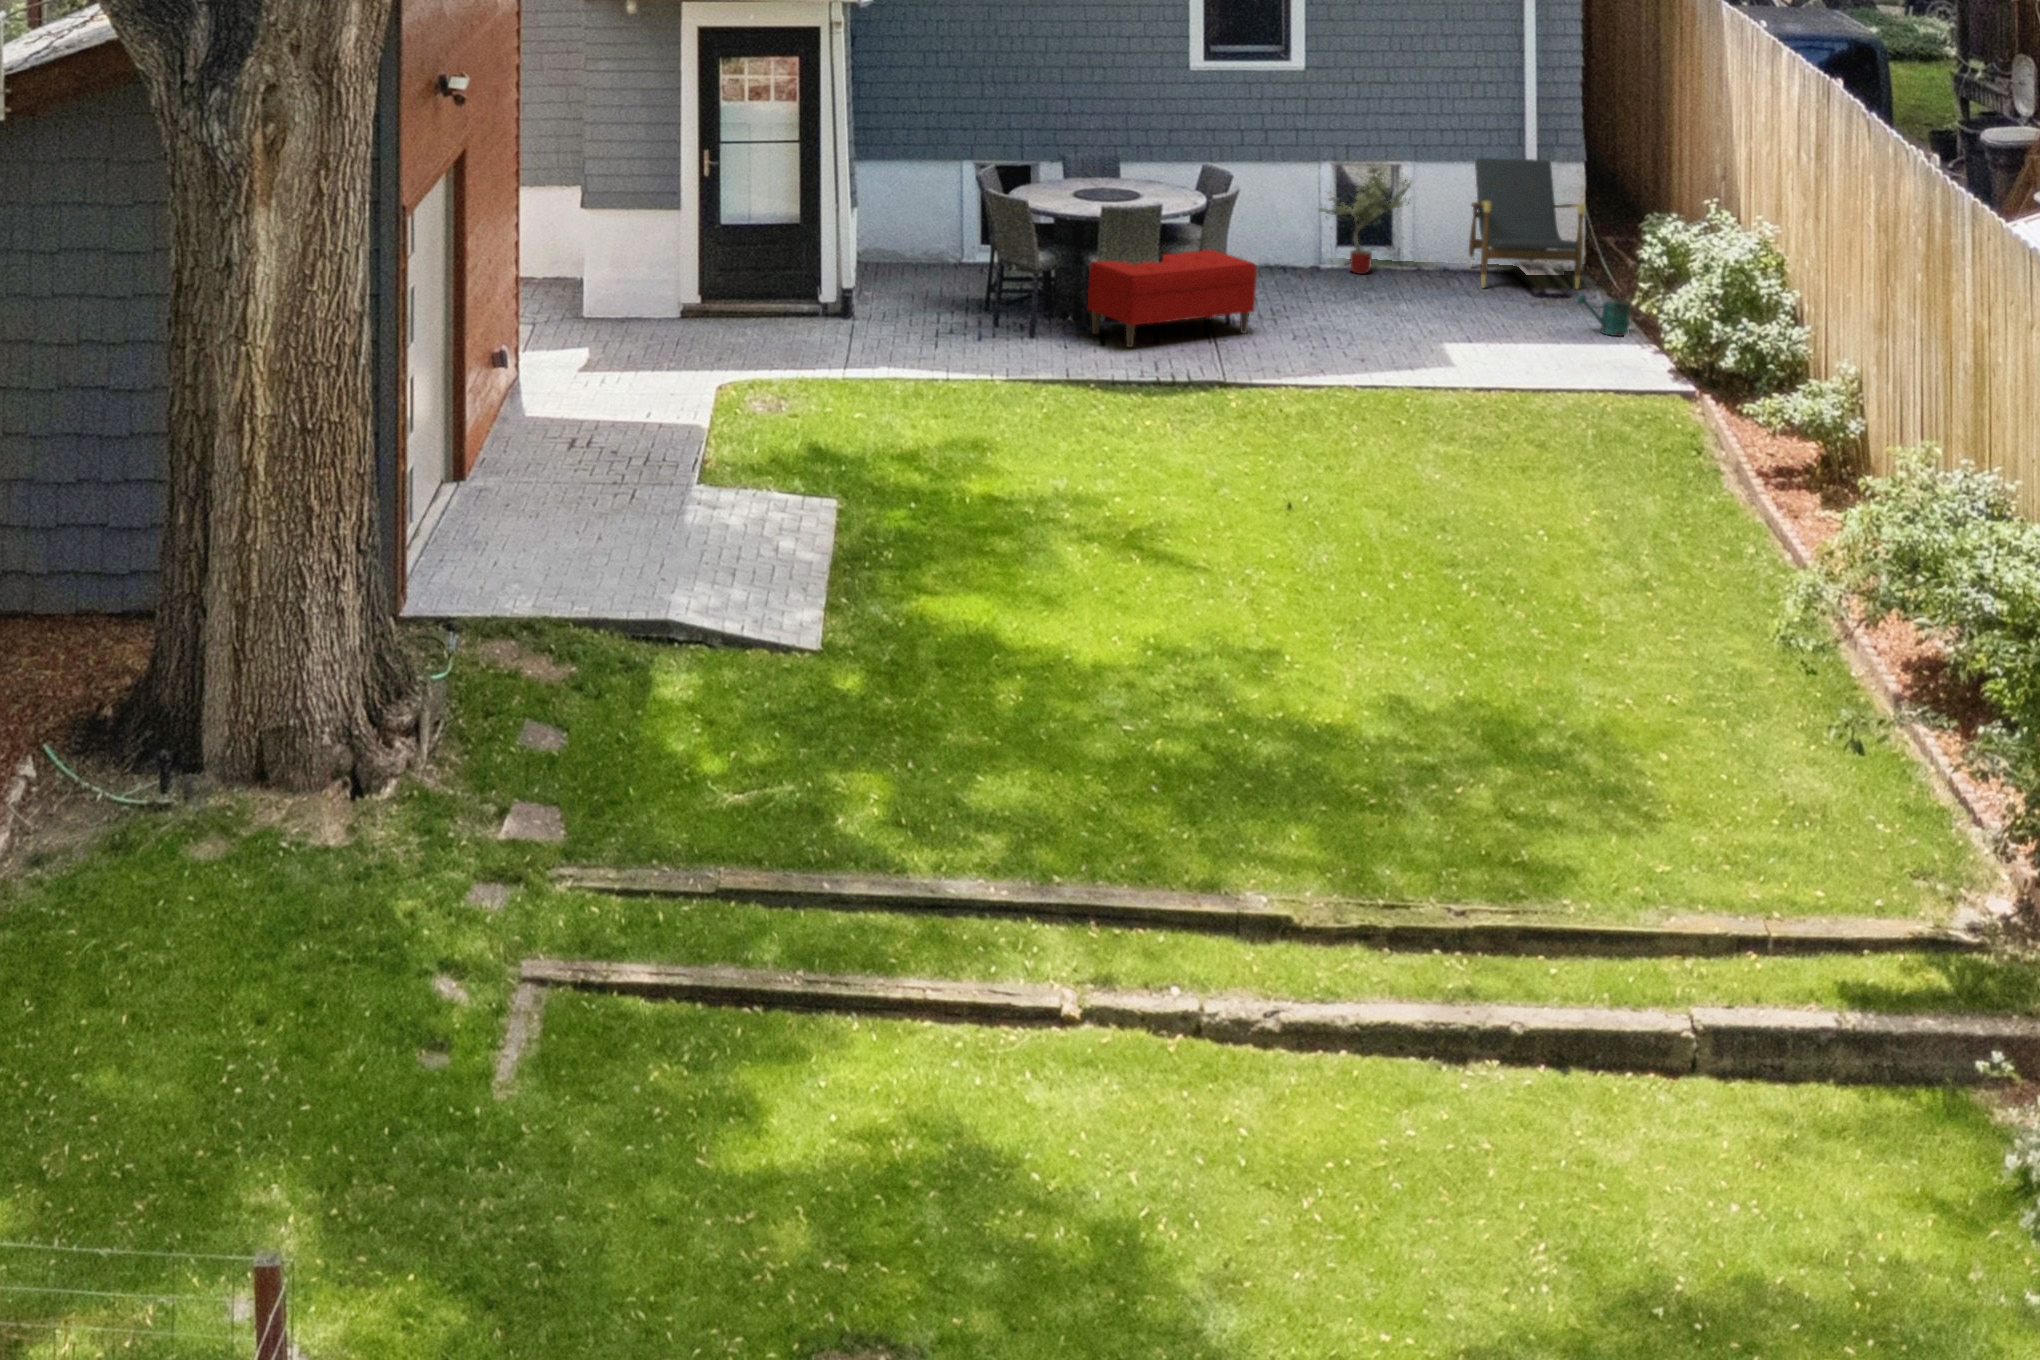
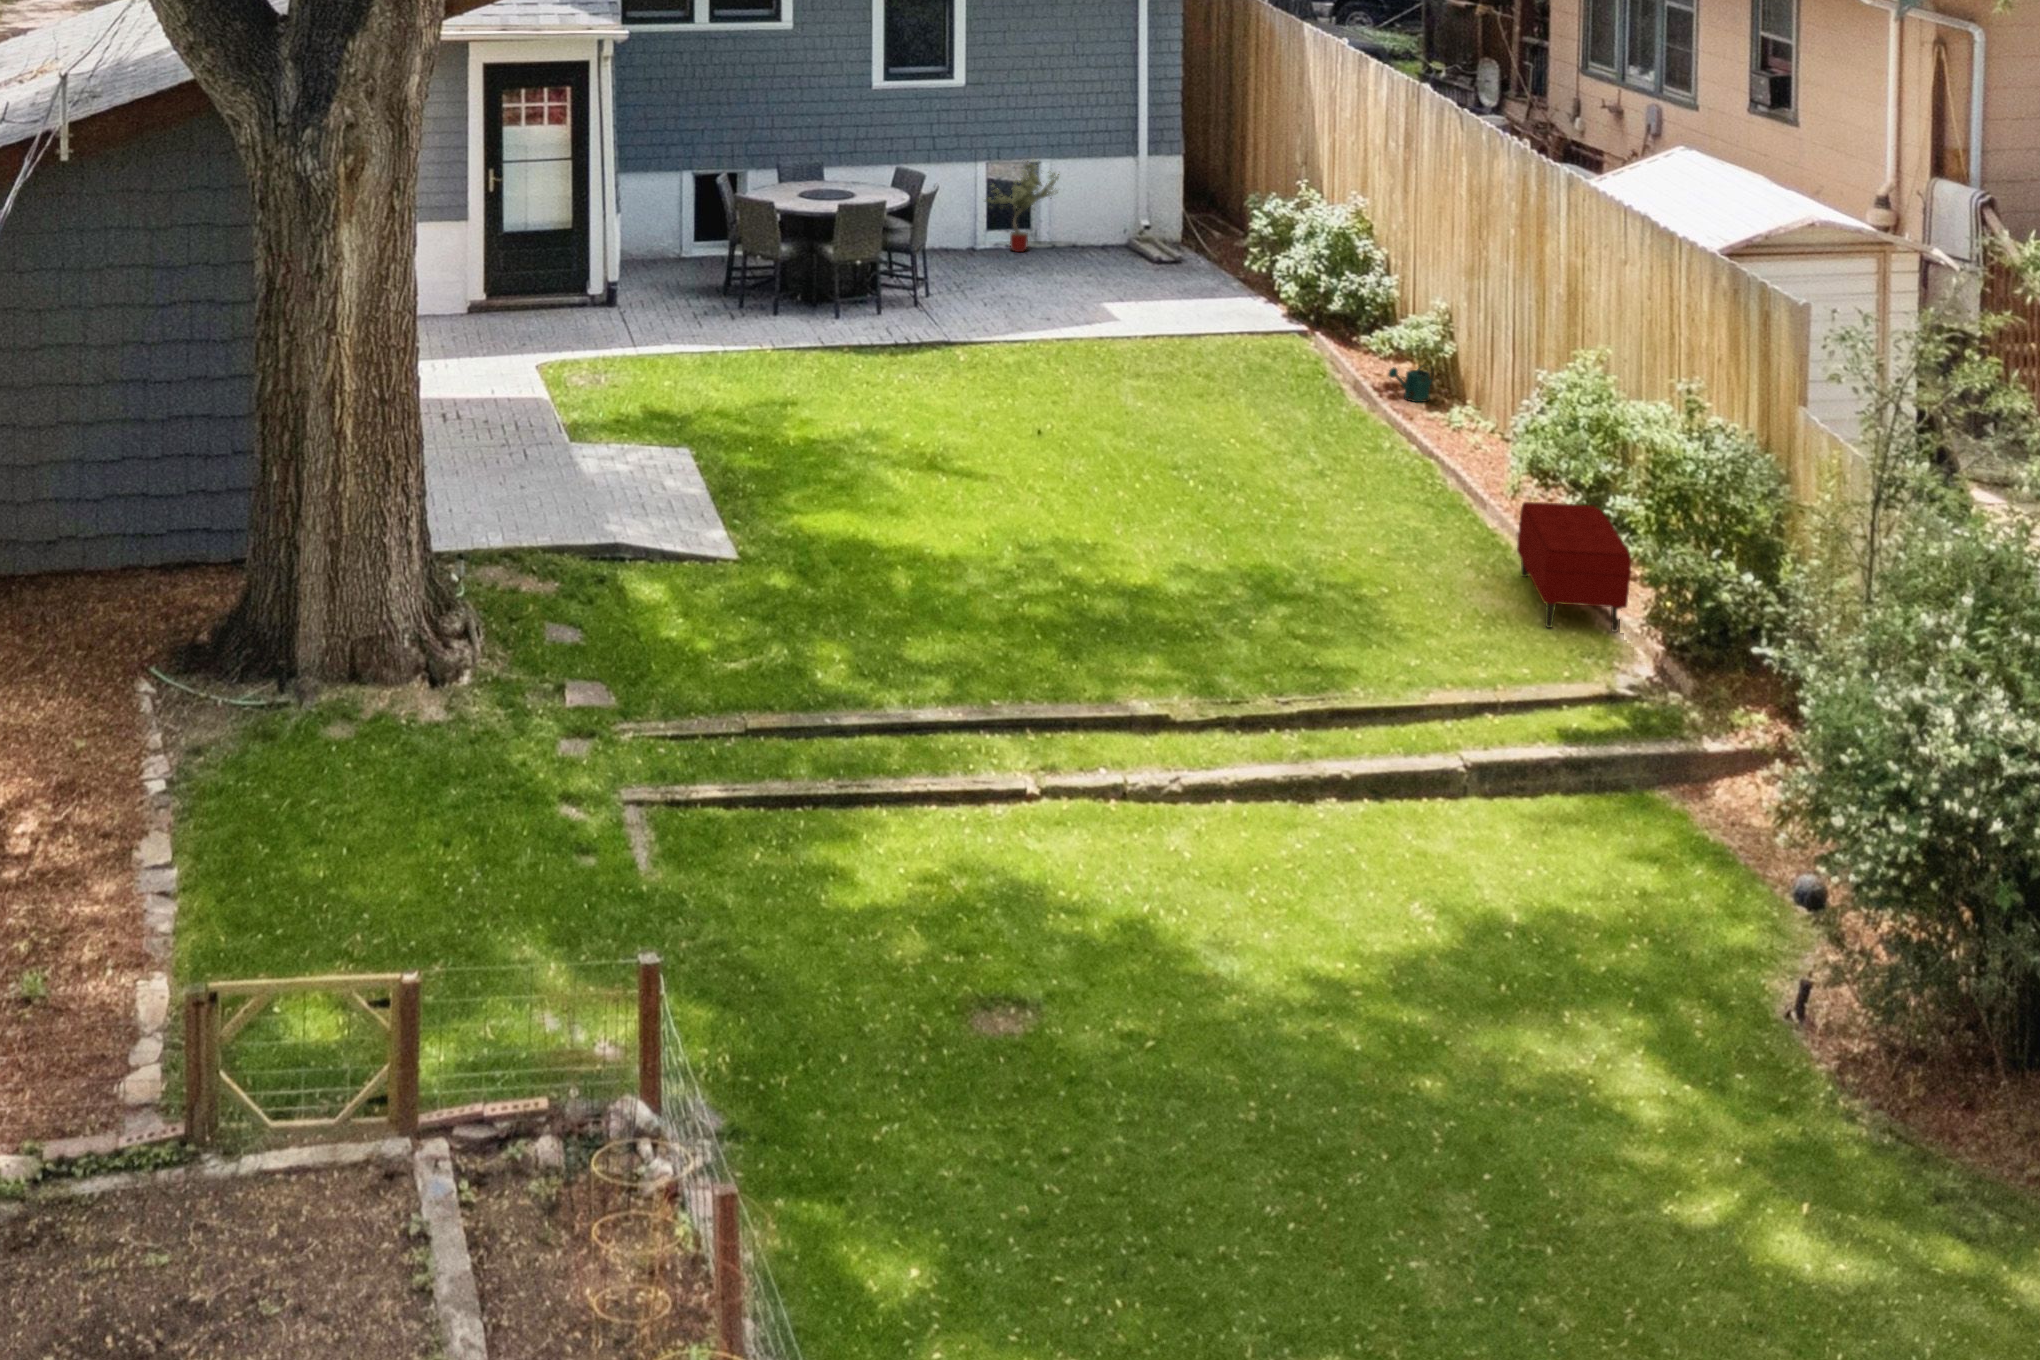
lounge chair: present [1468,158,1585,289] -> none [1102,153,1198,259]
bench: present [1088,250,1257,347] -> present [1517,502,1631,632]
watering can: present [1577,294,1634,336] -> present [1389,365,1434,402]

